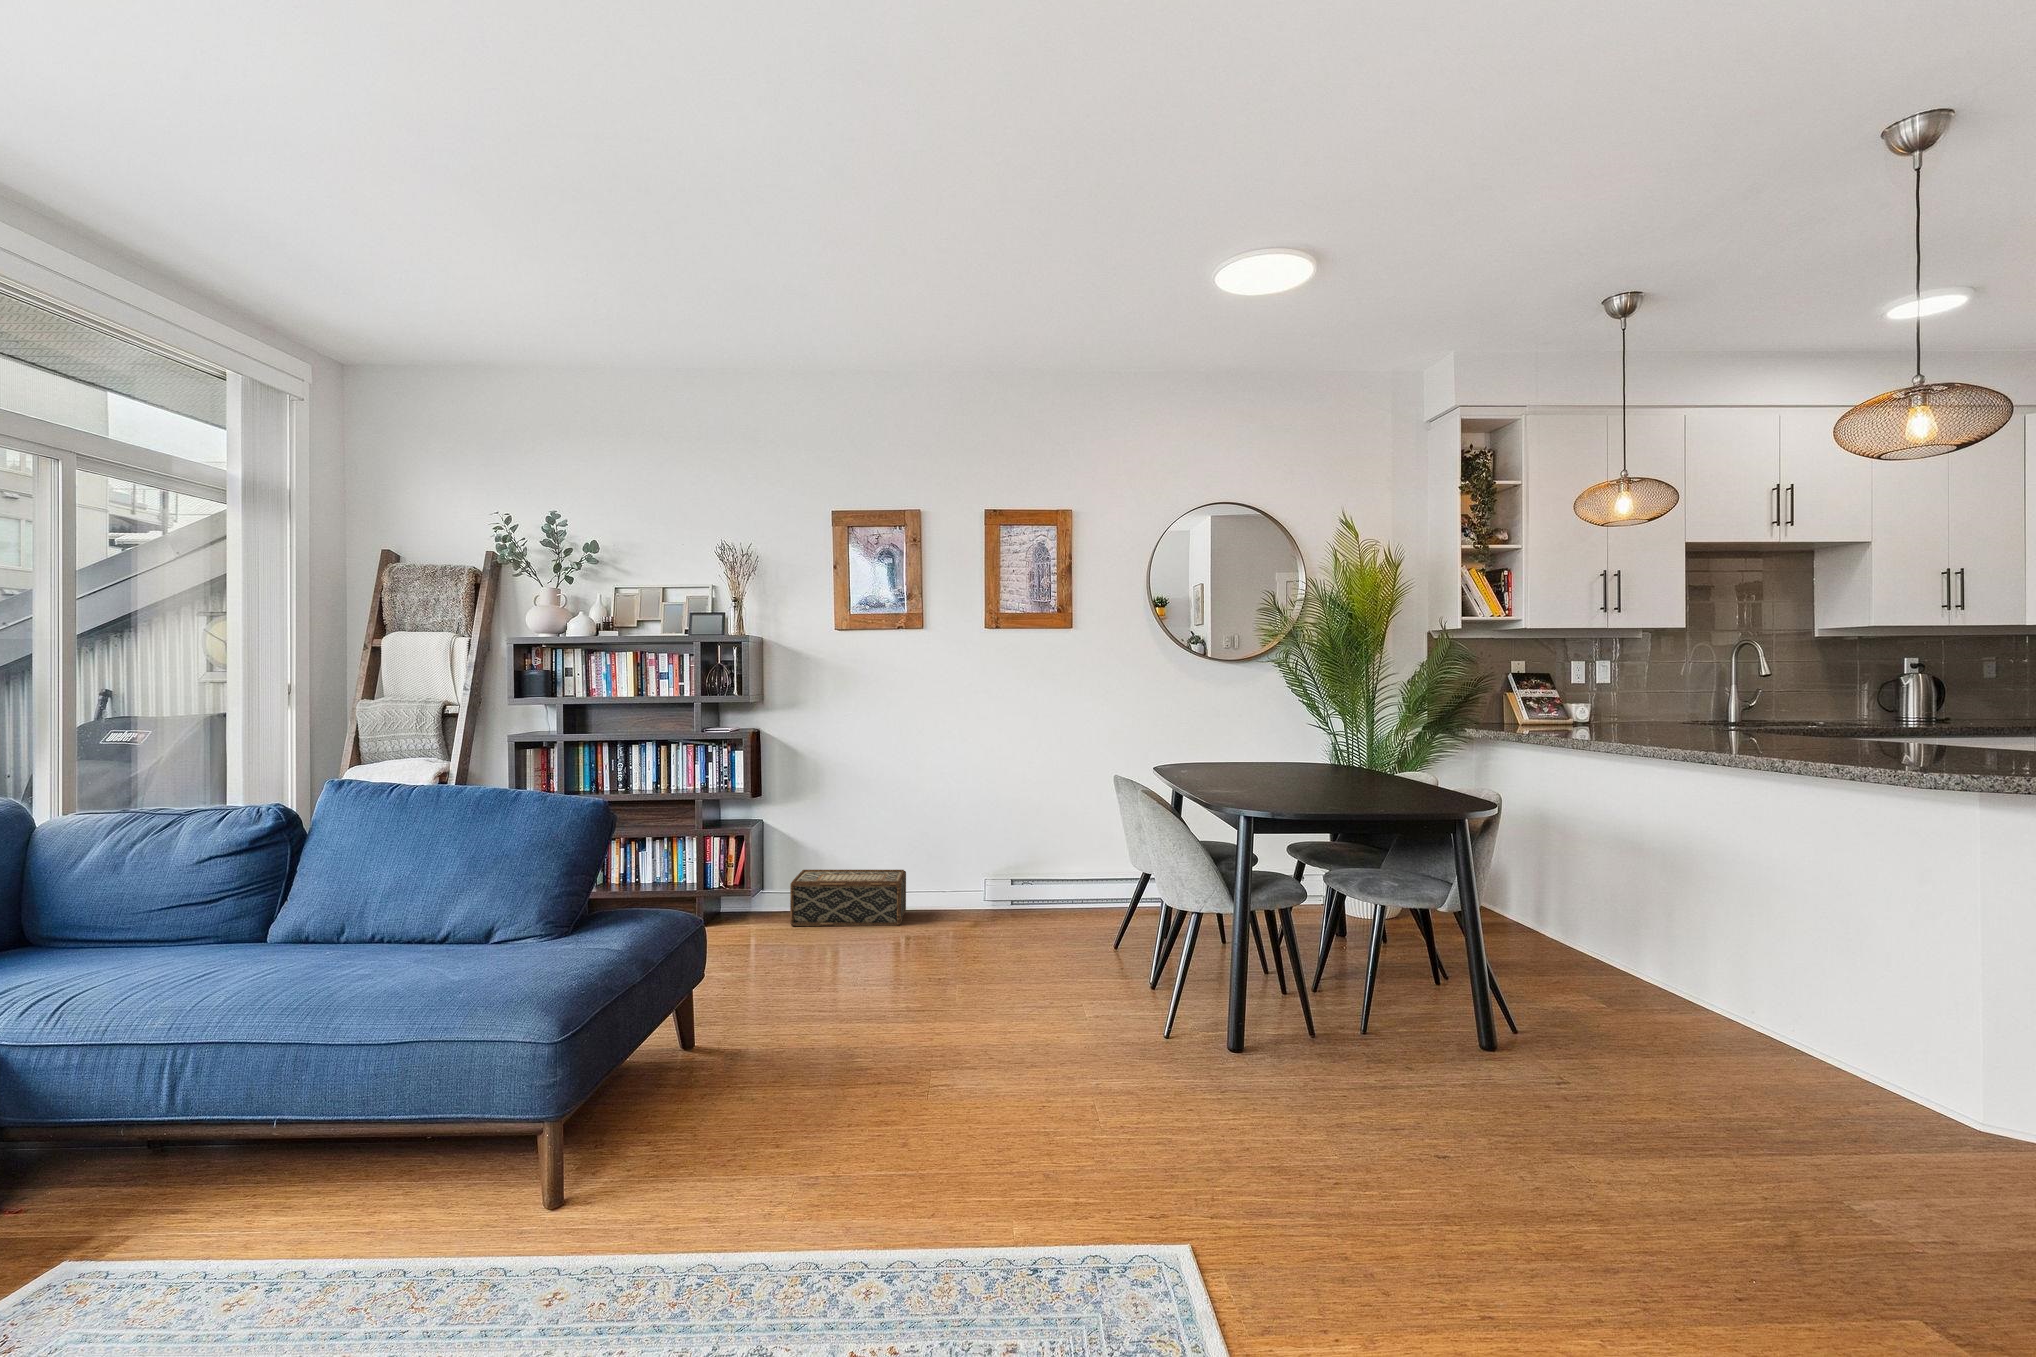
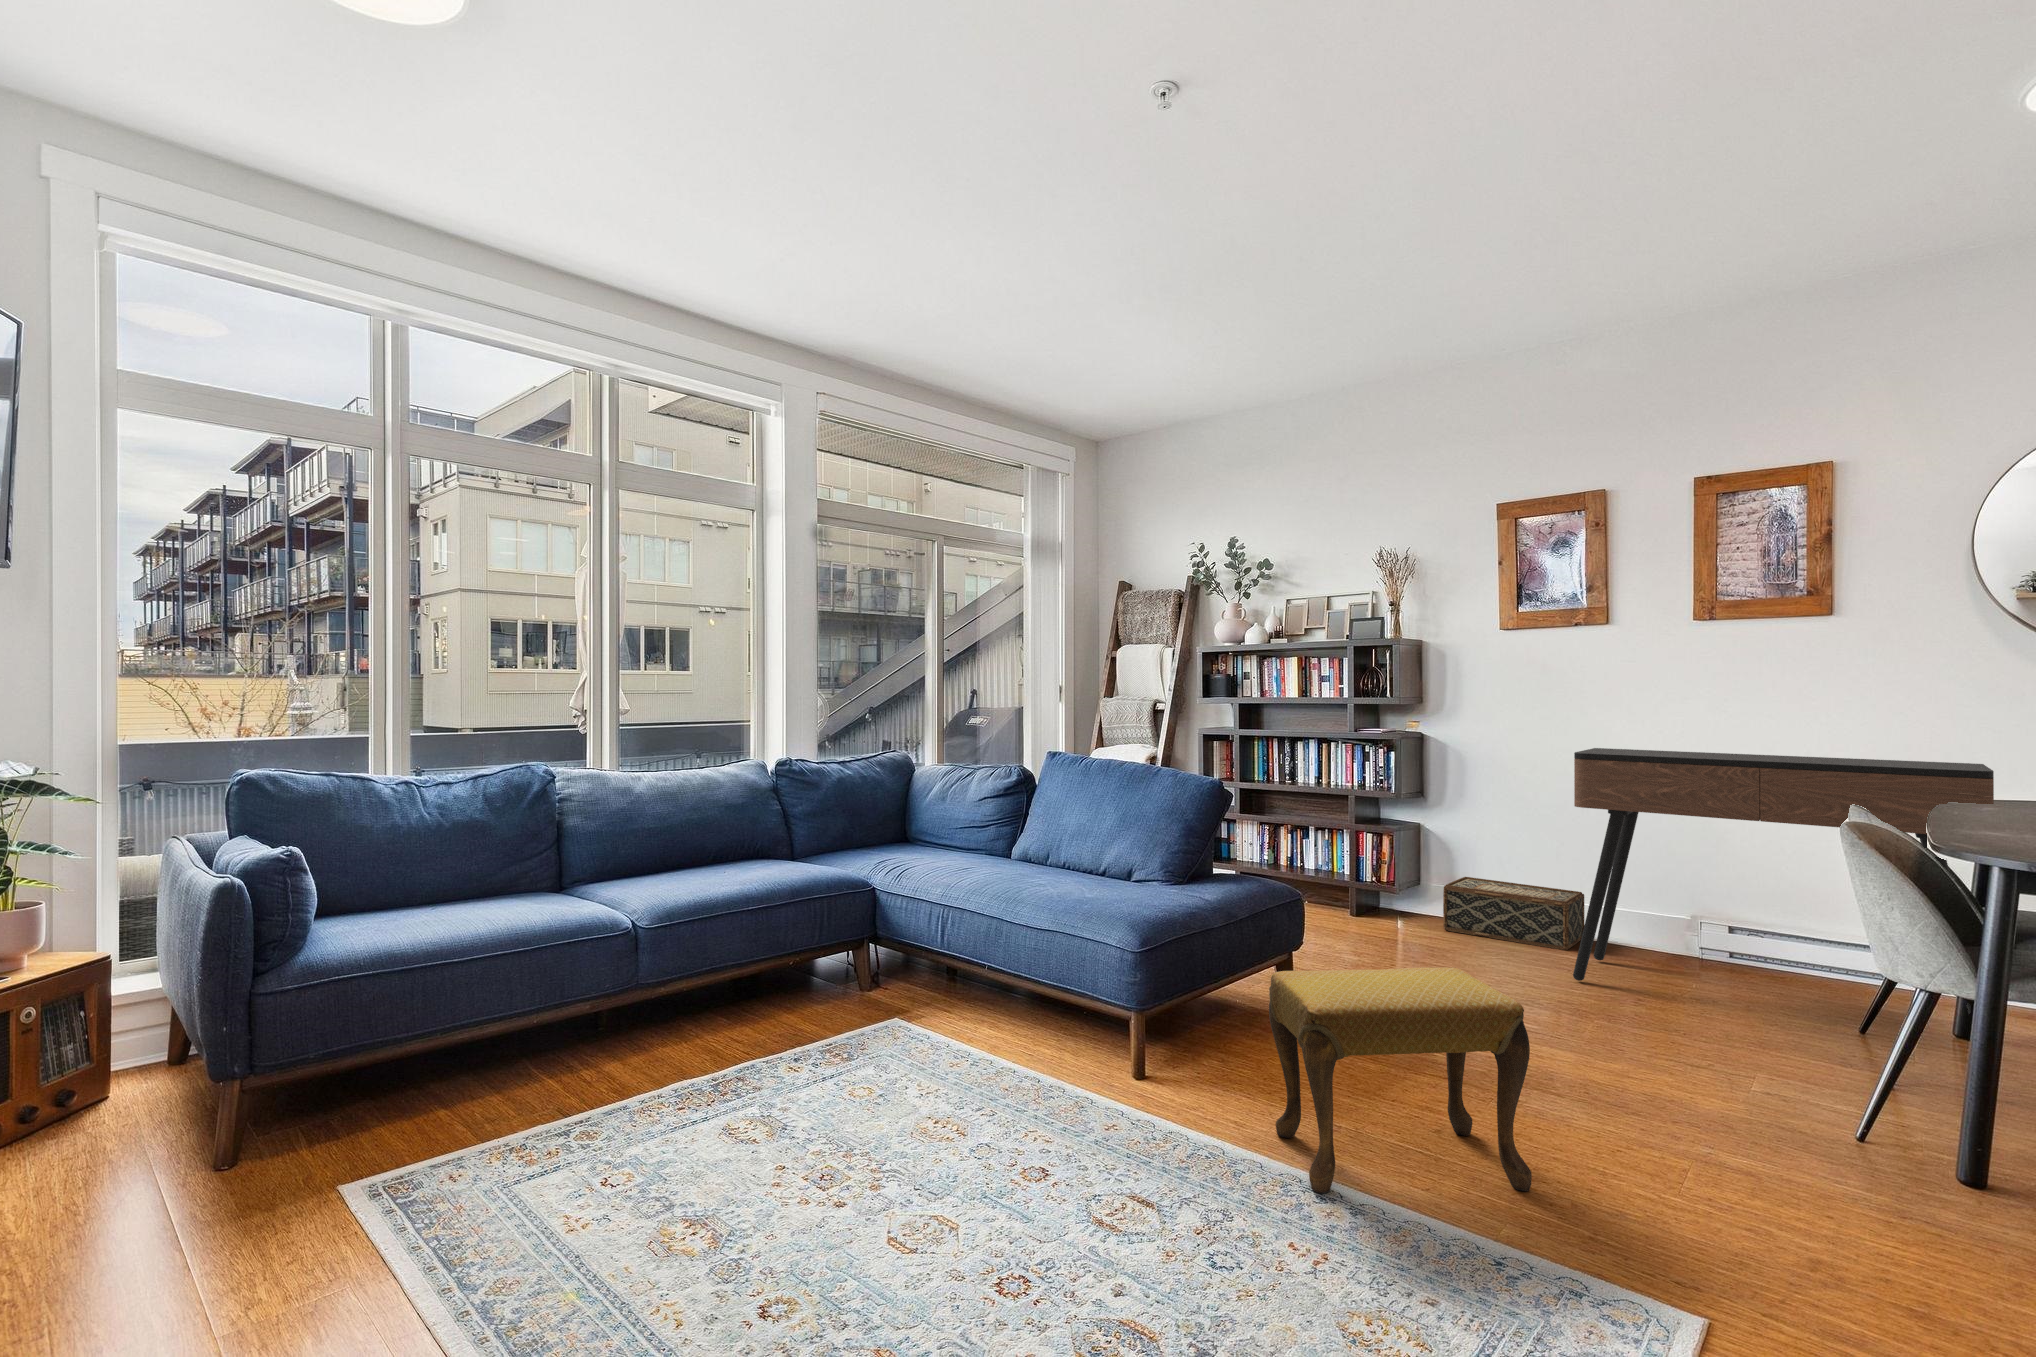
console table: none [921,740,1190,953] -> present [1573,748,1994,1014]
footstool: none [753,979,1013,1272] -> present [1269,967,1532,1193]

